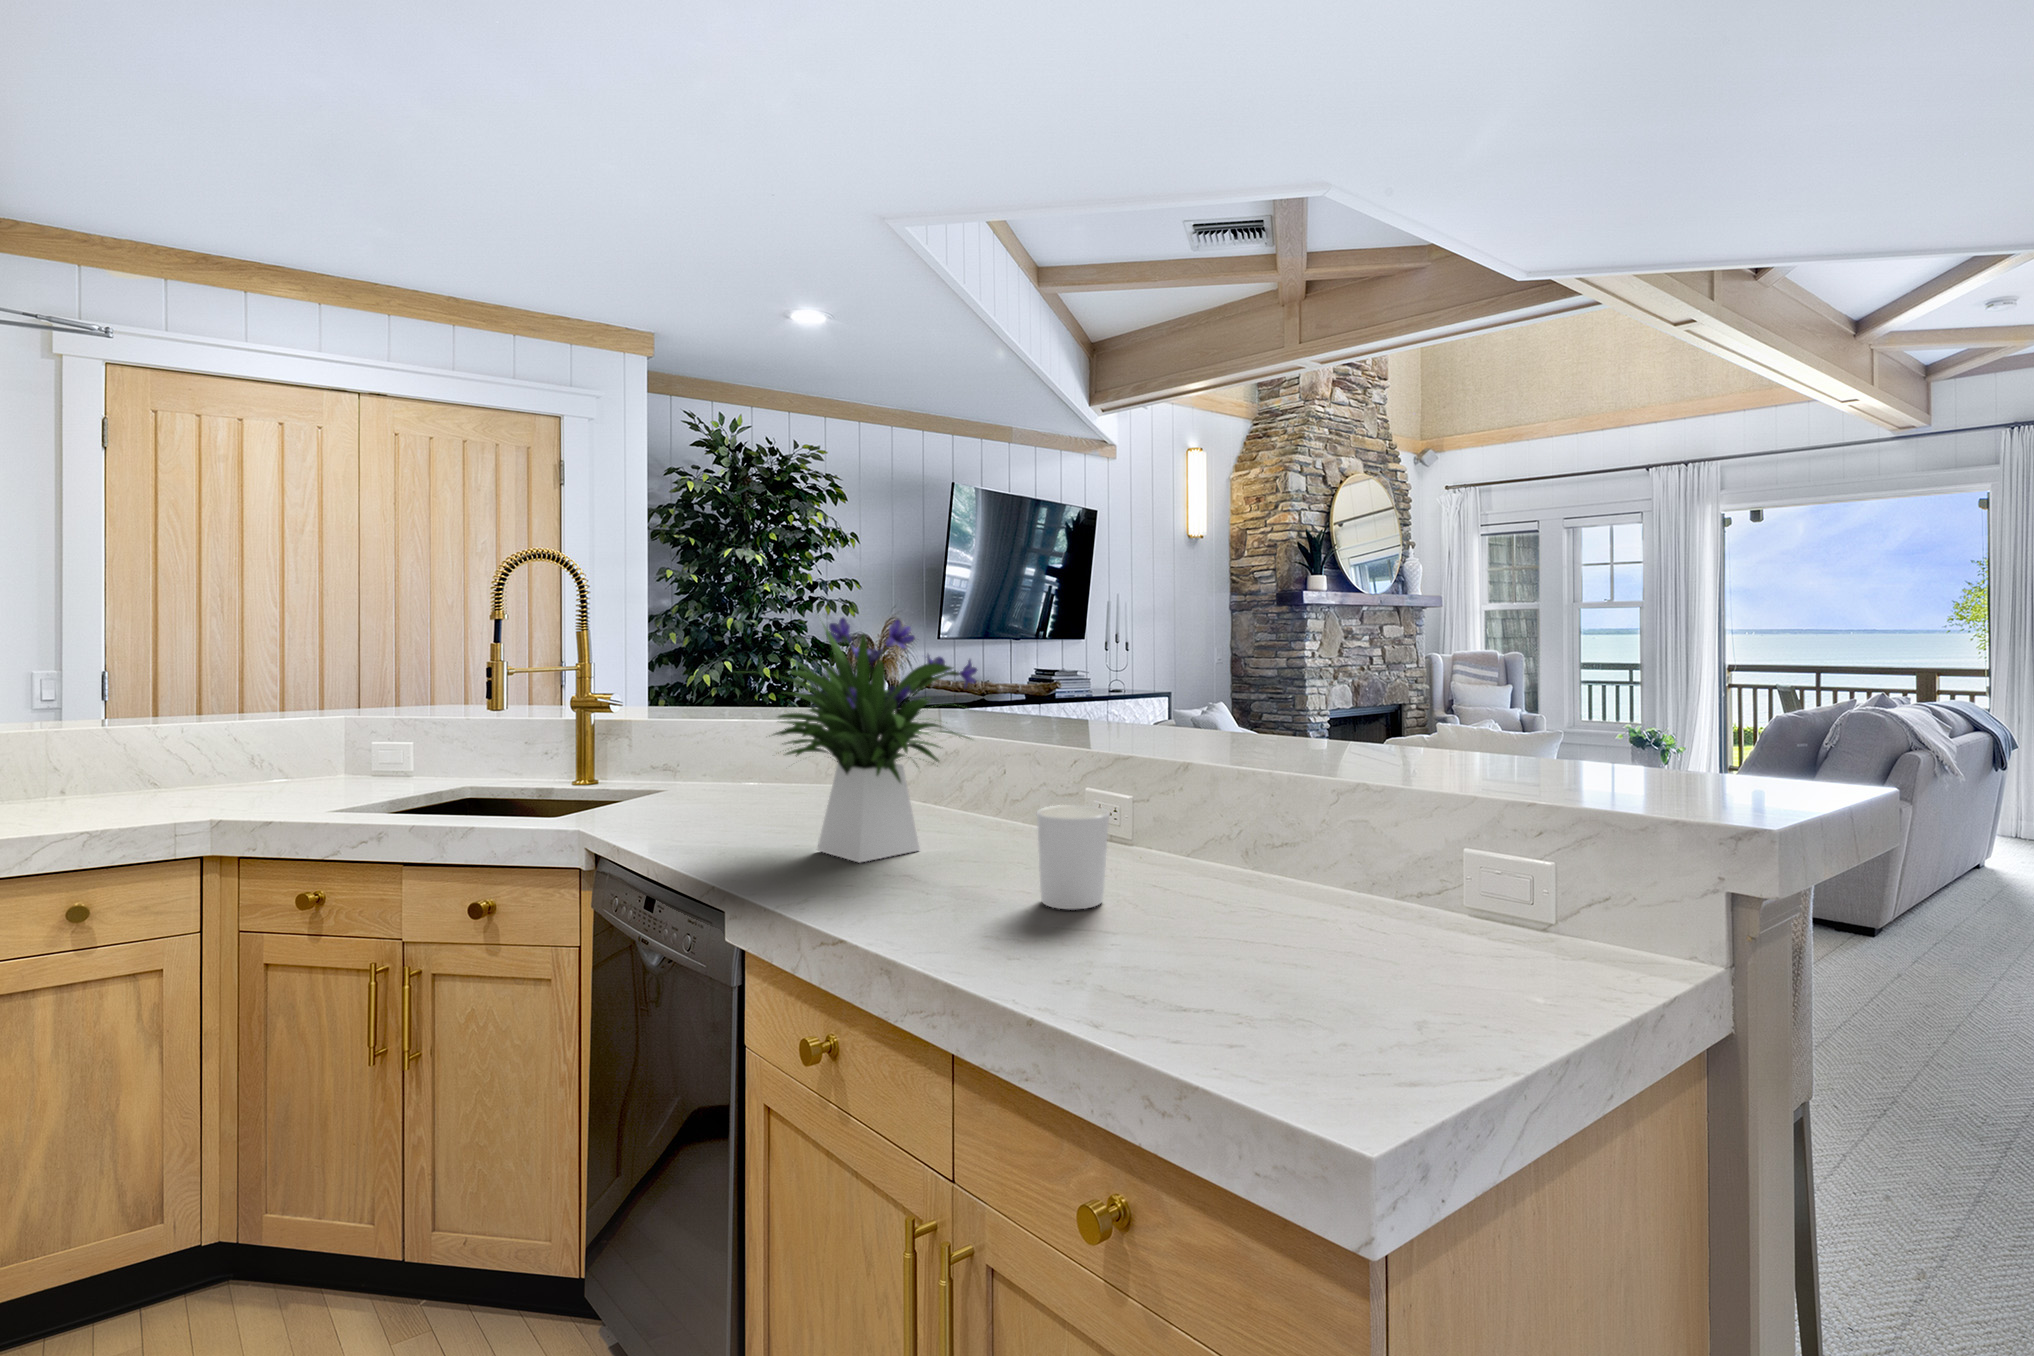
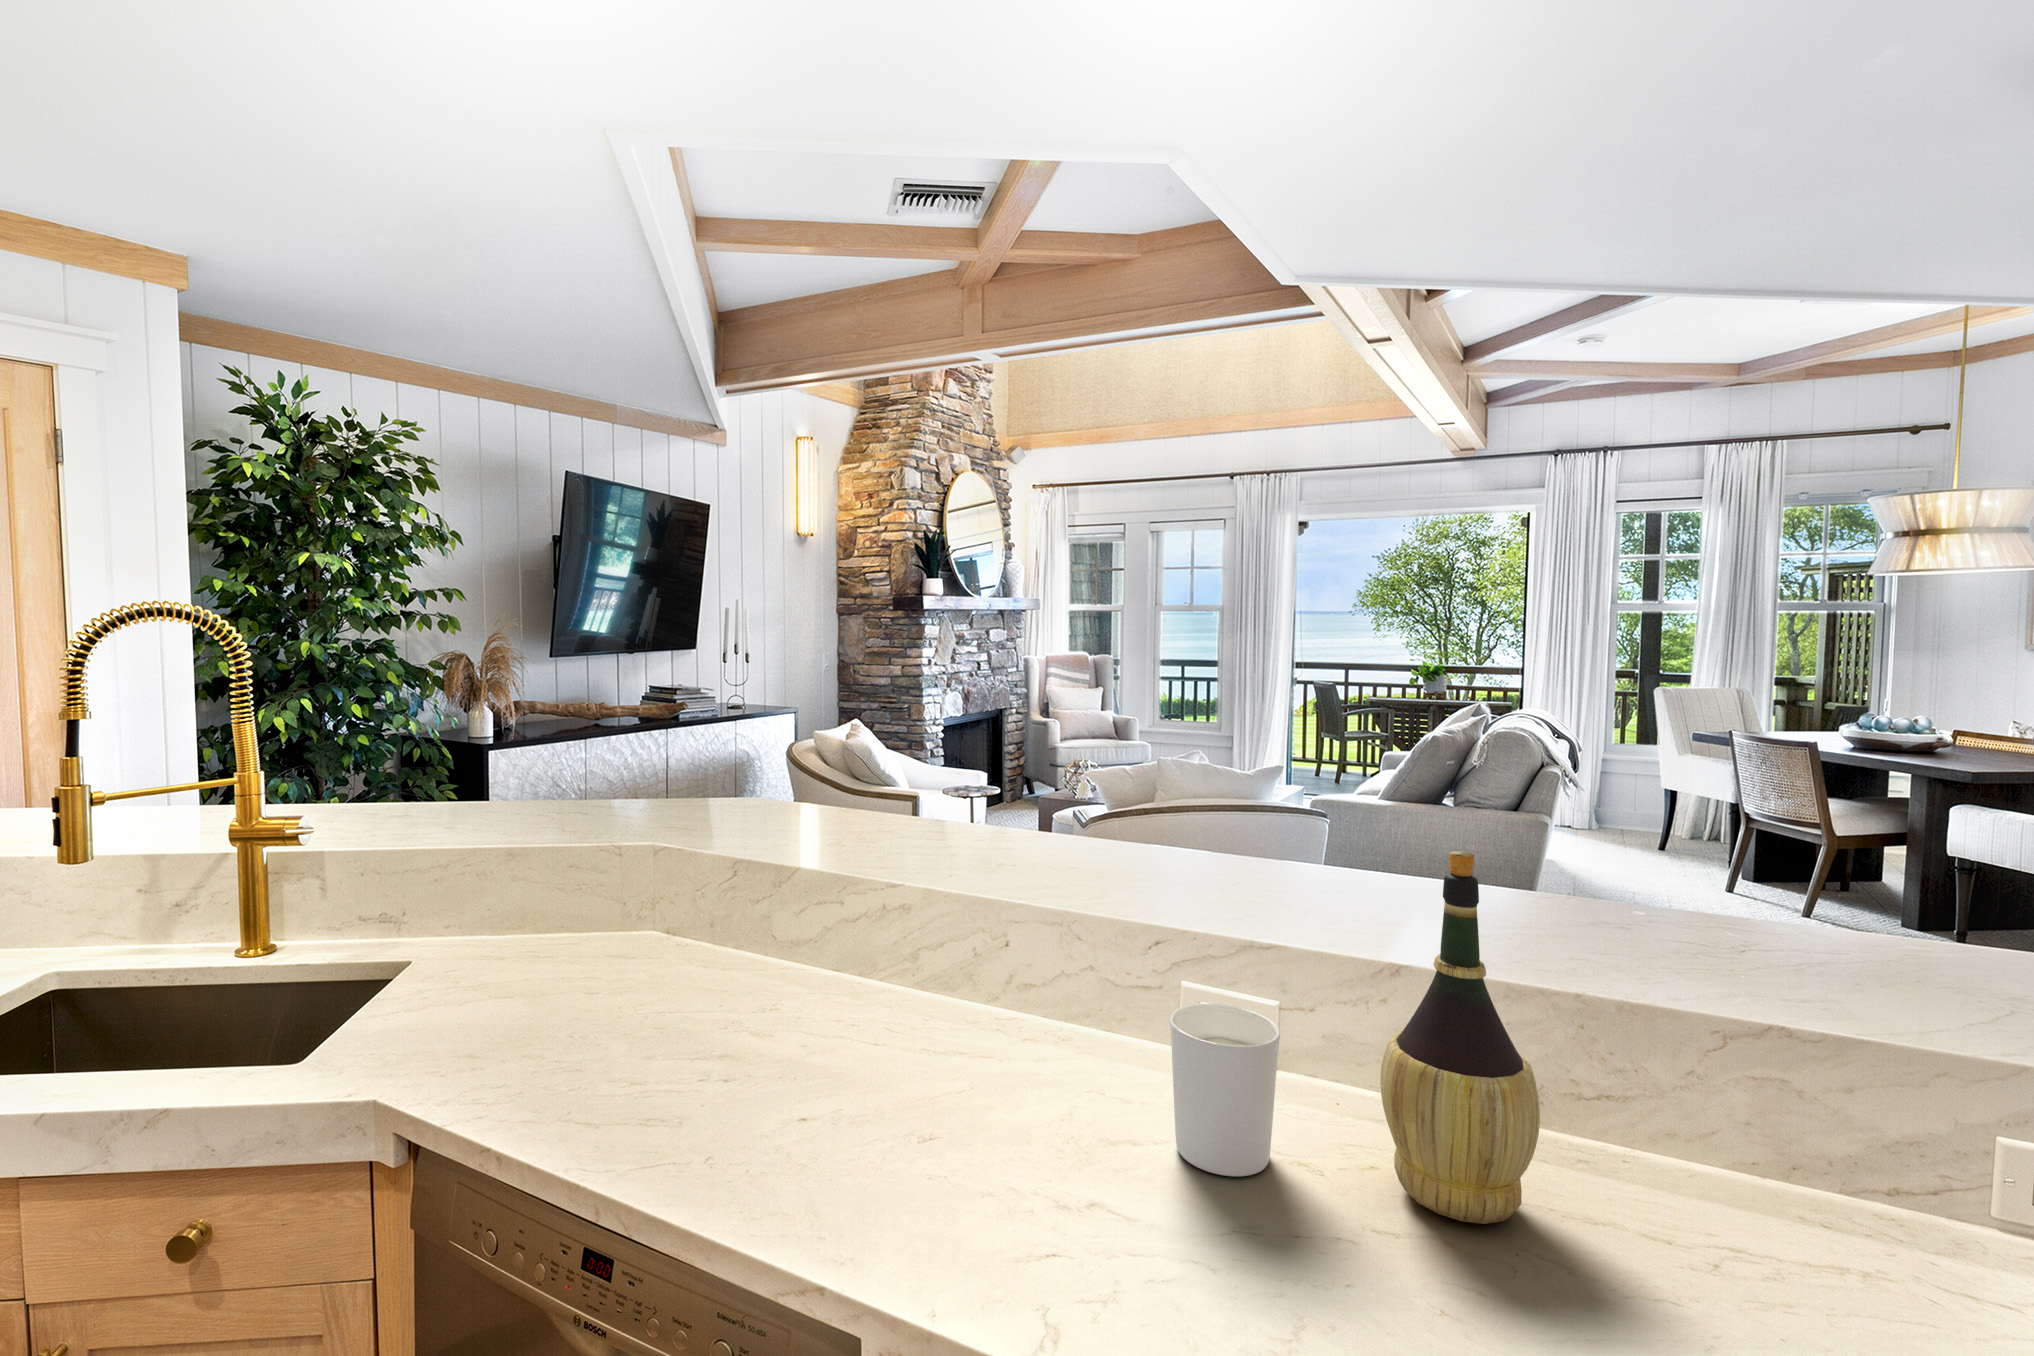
flower arrangement: present [746,618,977,862] -> none [598,697,967,1093]
wine bottle: none [1143,684,1242,935] -> present [1380,851,1540,1224]

